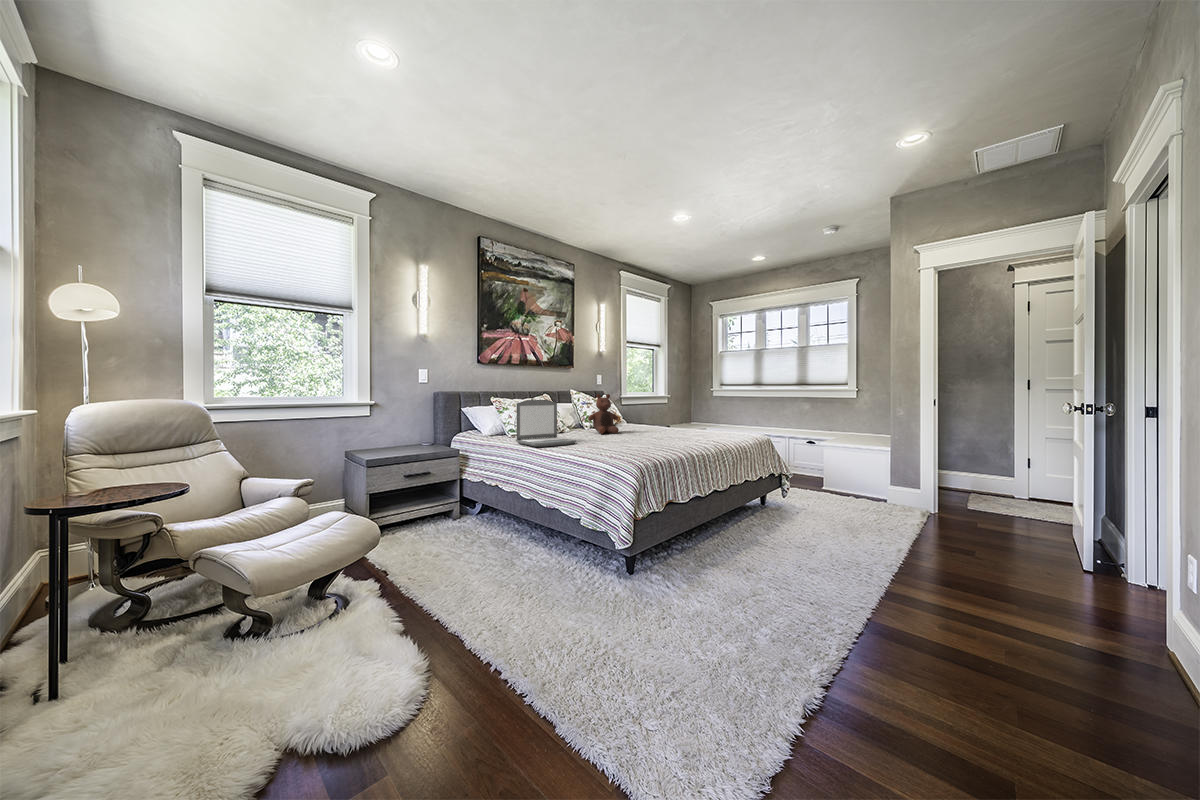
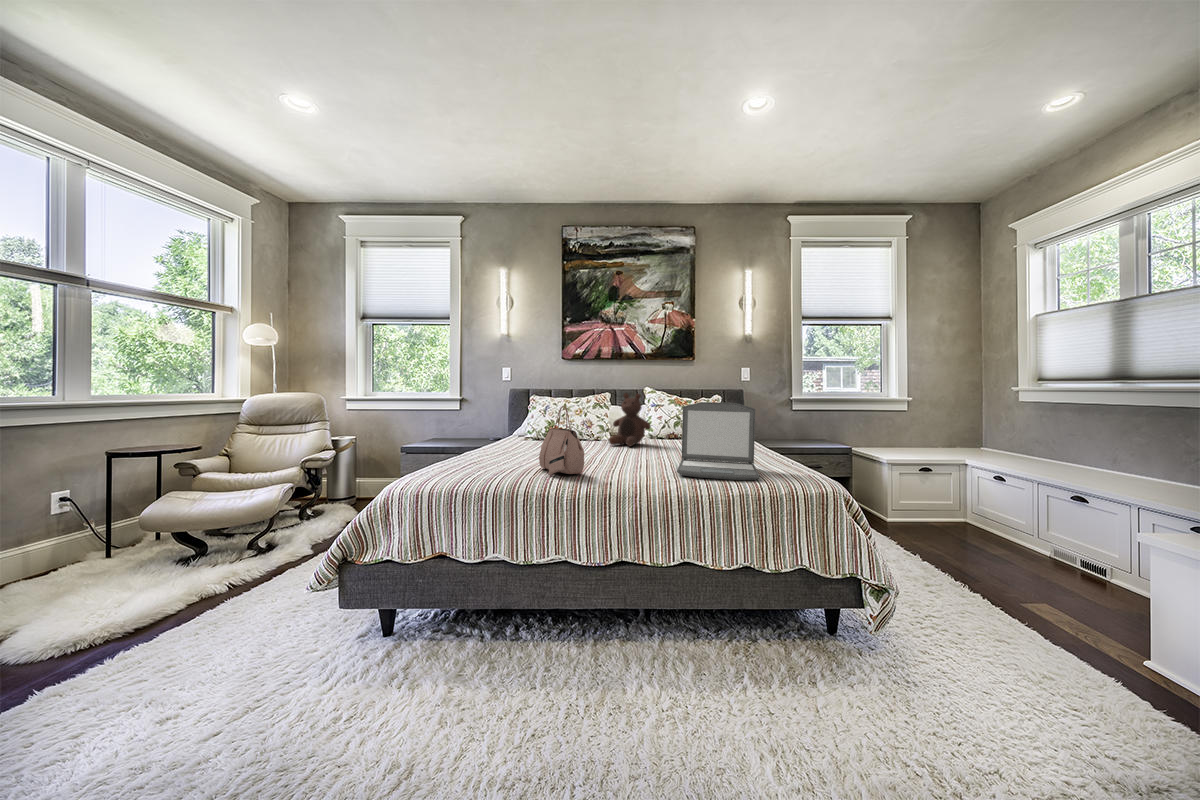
laptop: present [516,400,576,447] -> present [677,402,759,480]
handbag: none [649,402,699,447] -> present [539,406,584,475]

